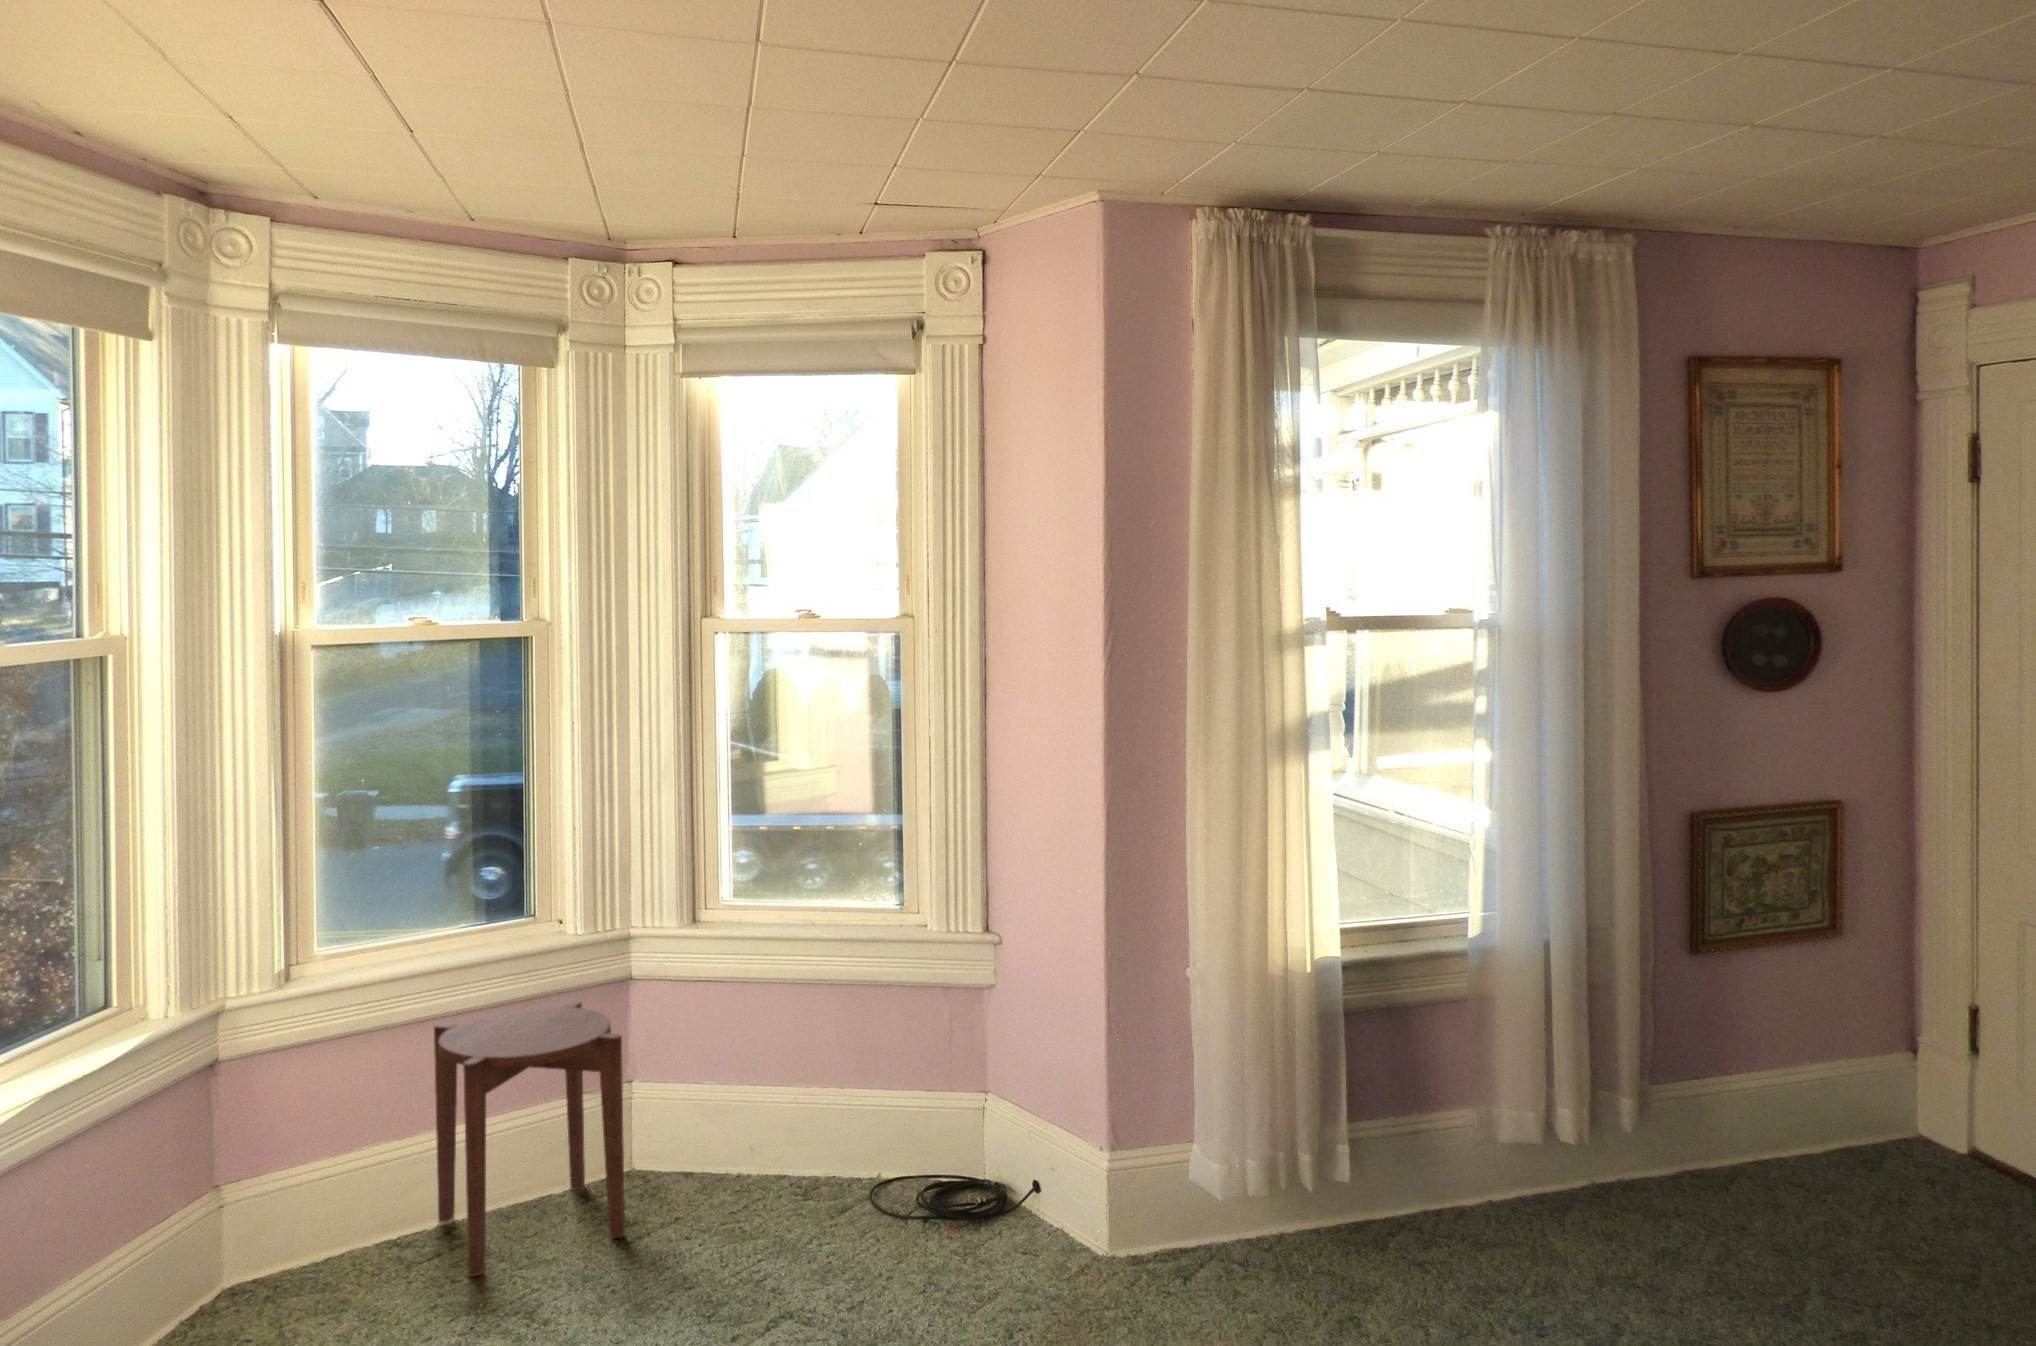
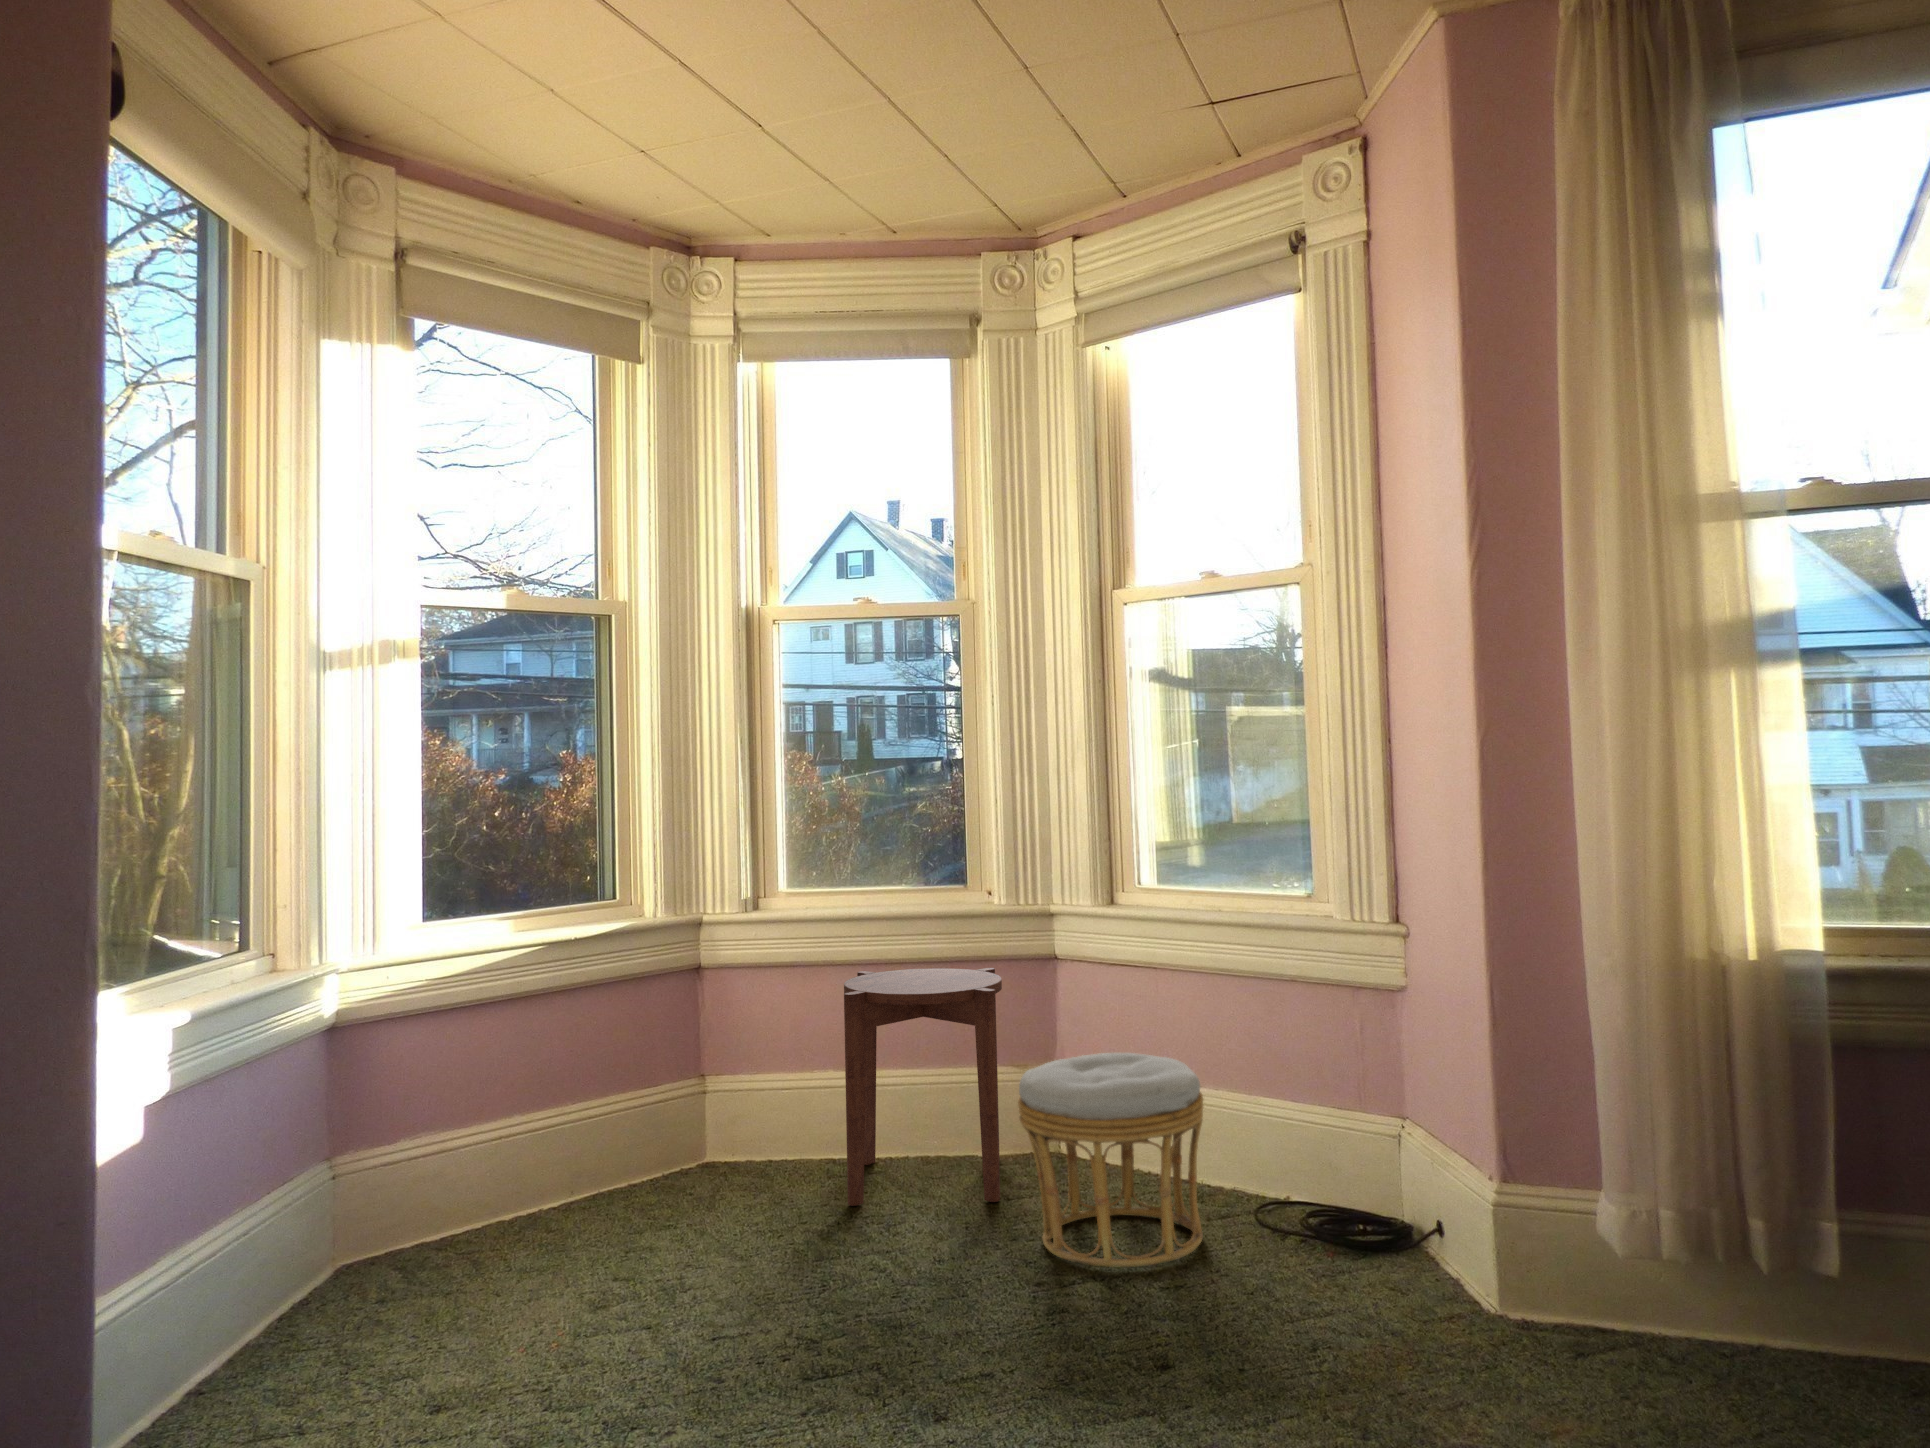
ottoman: none [676,1076,849,1287] -> present [1018,1053,1203,1268]

